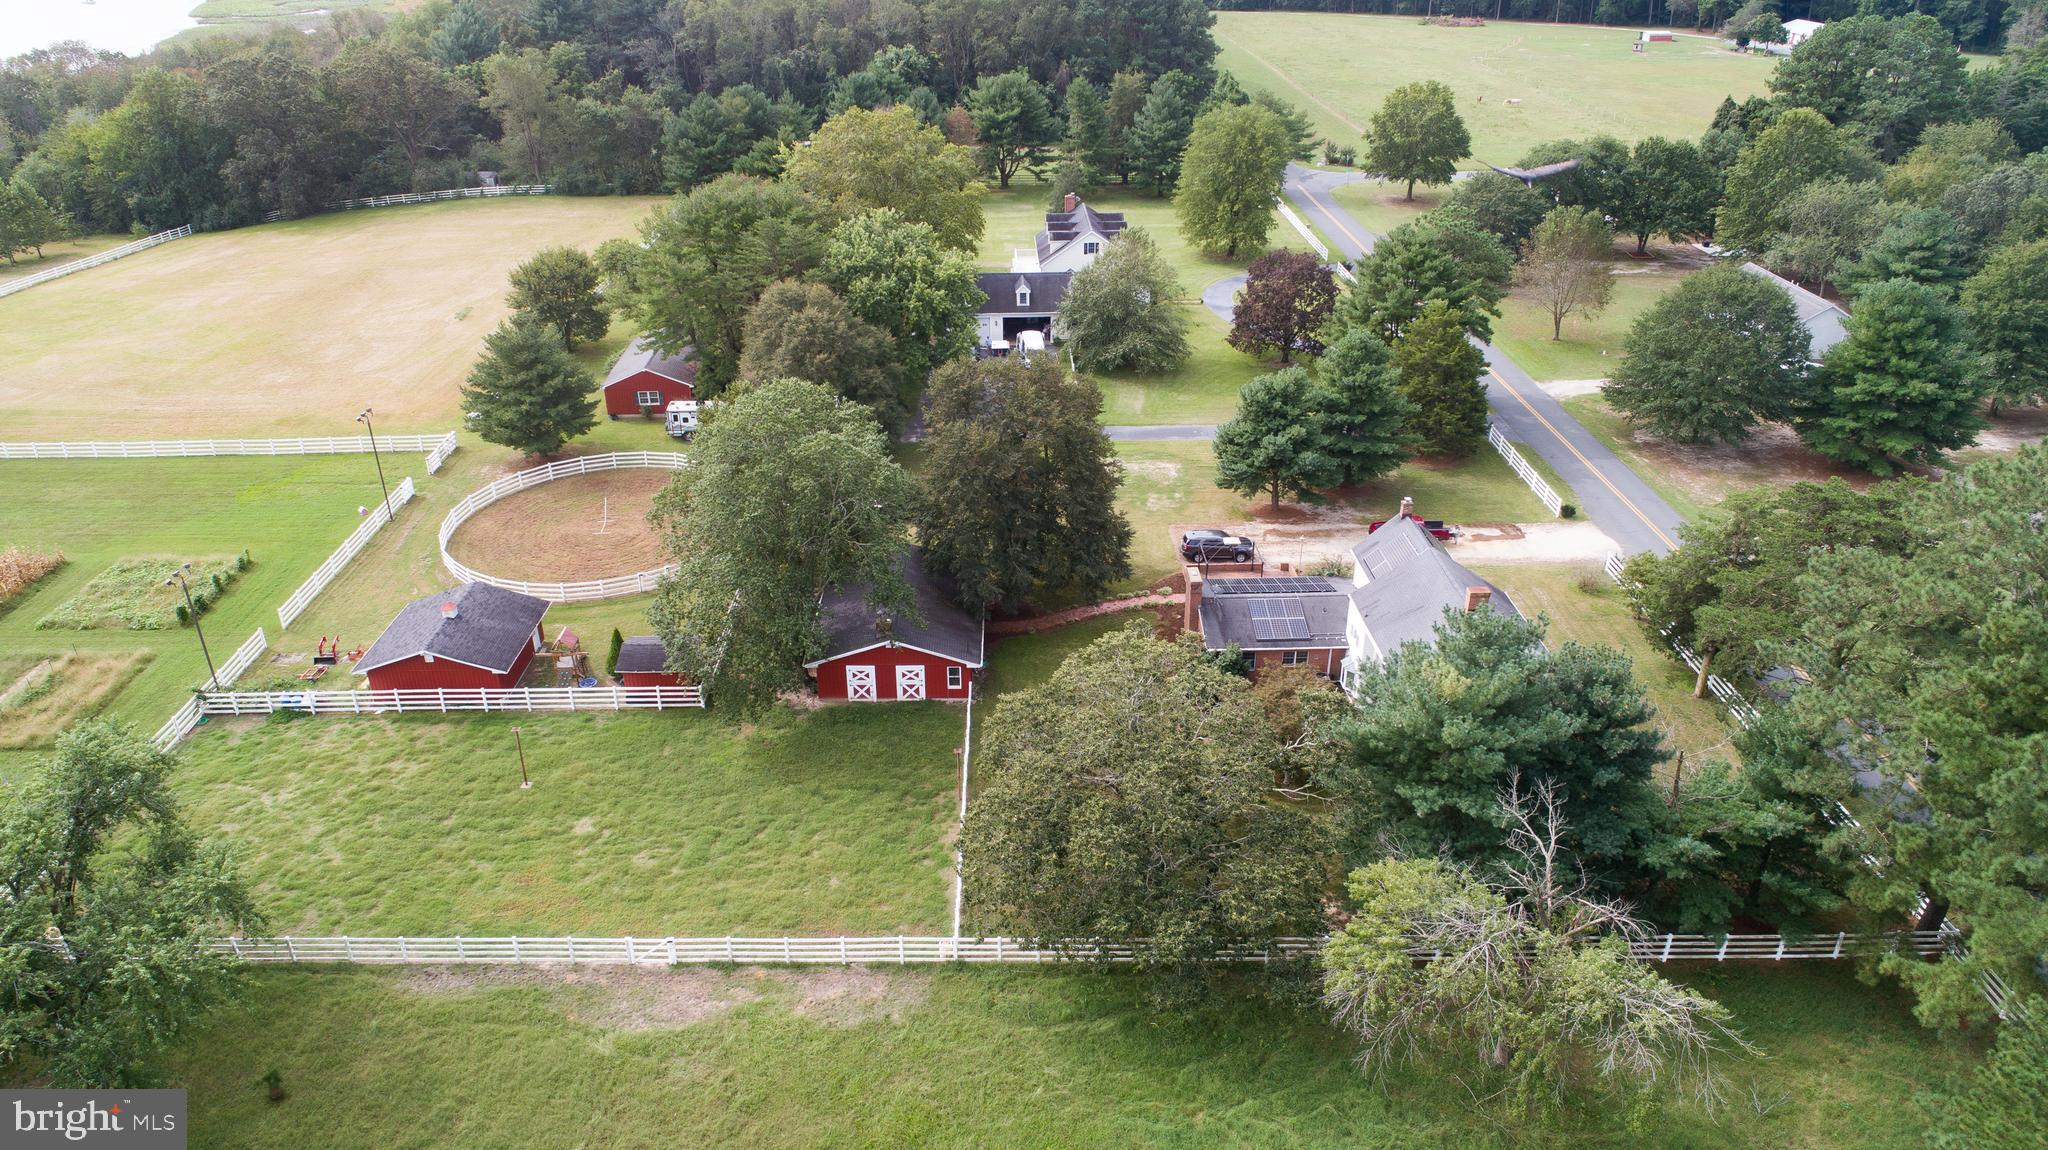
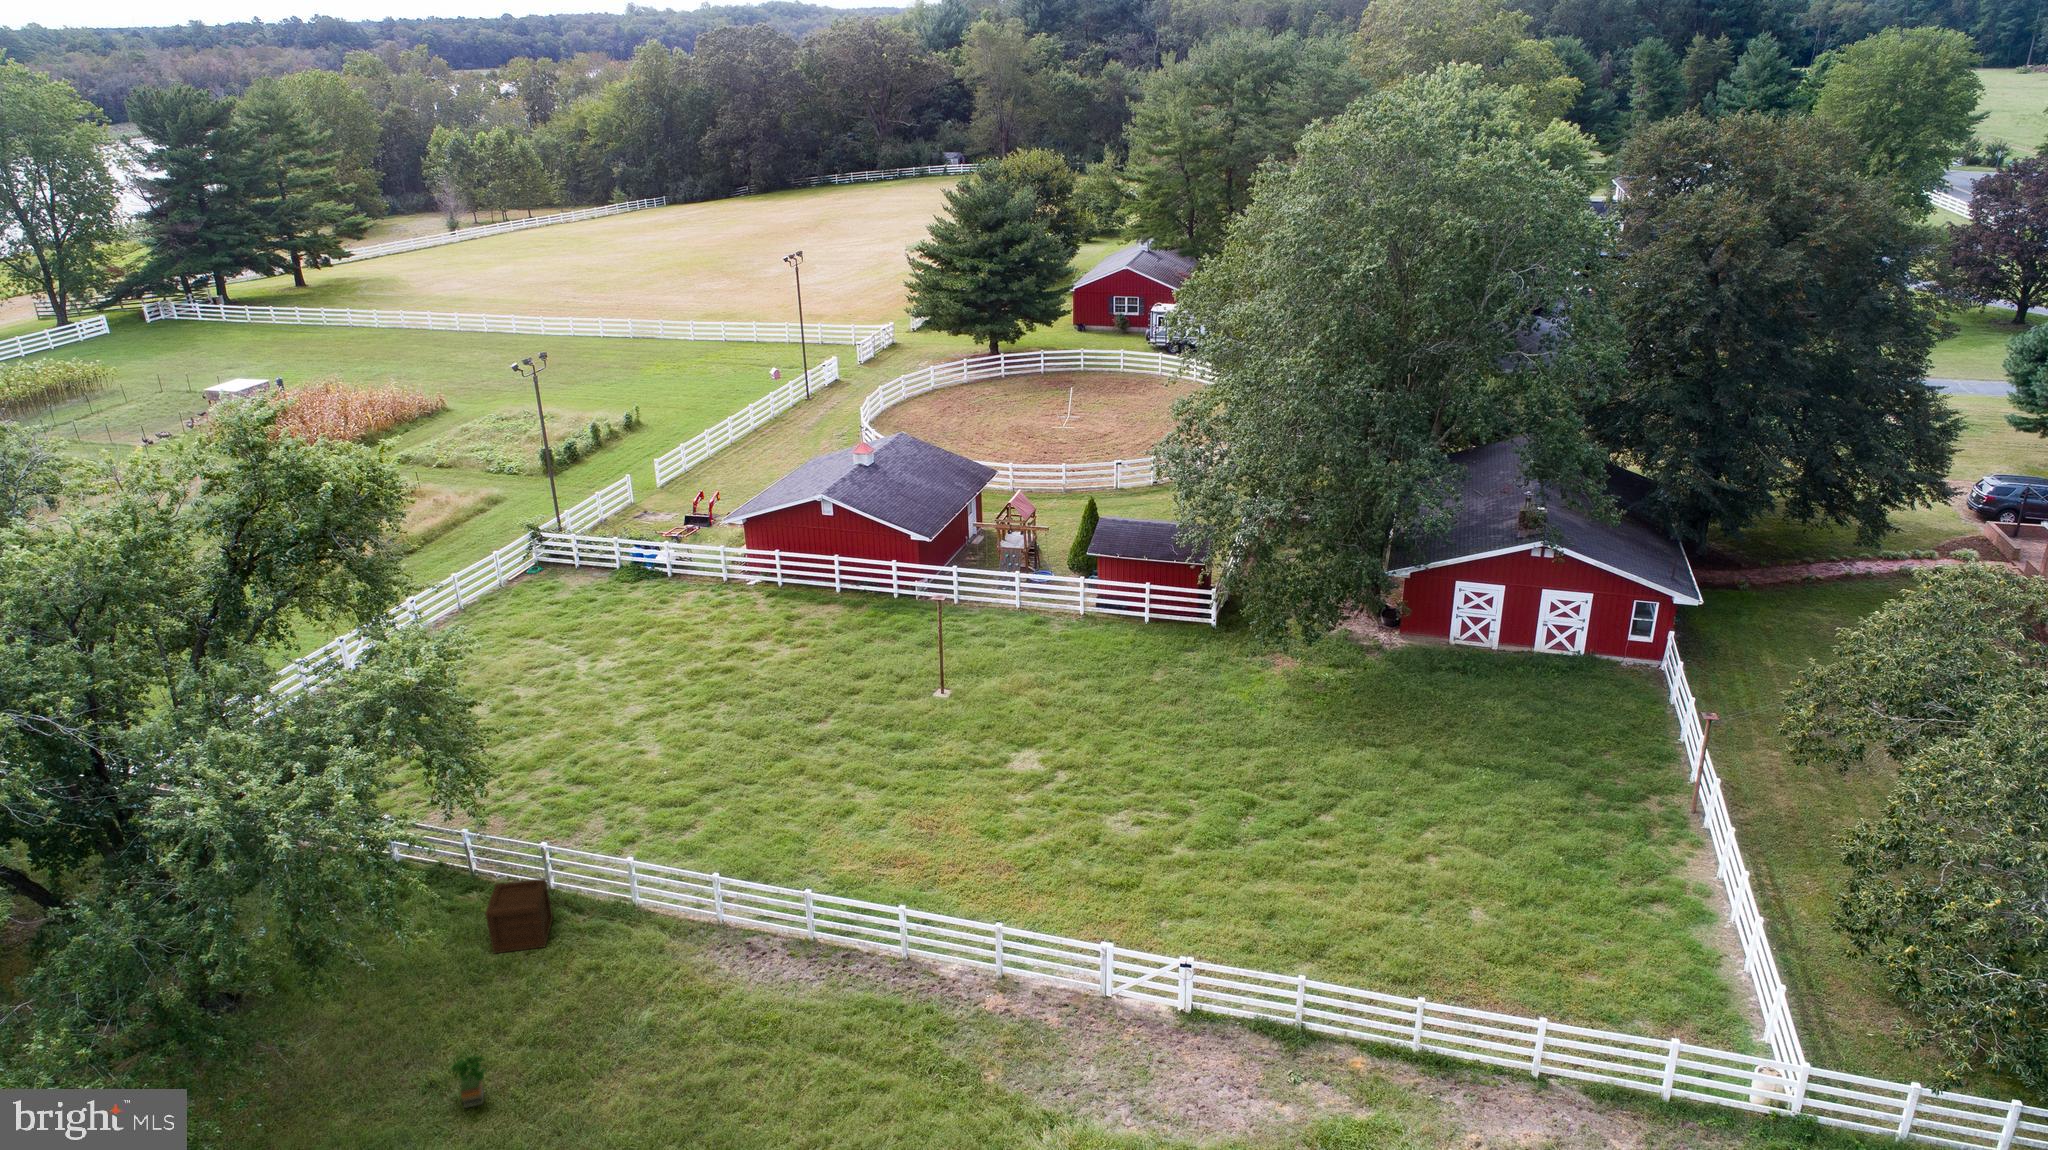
wooden crate: none [254,961,295,1011] -> present [485,879,553,953]

